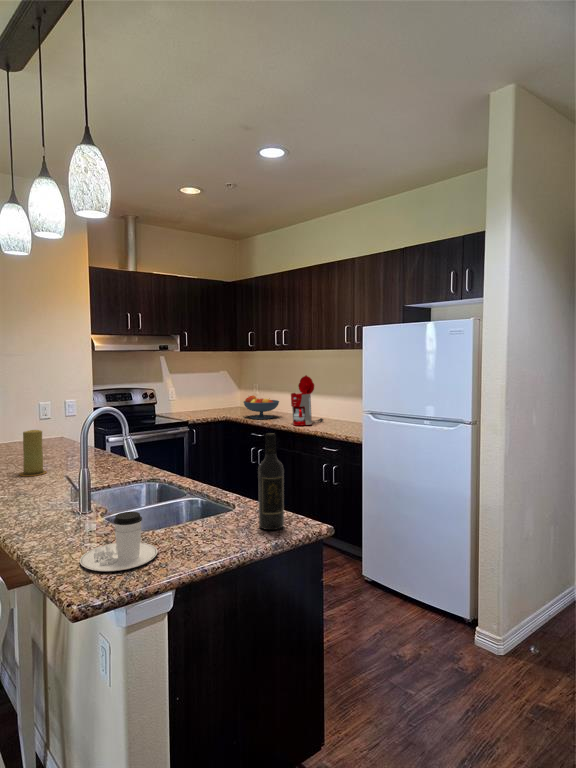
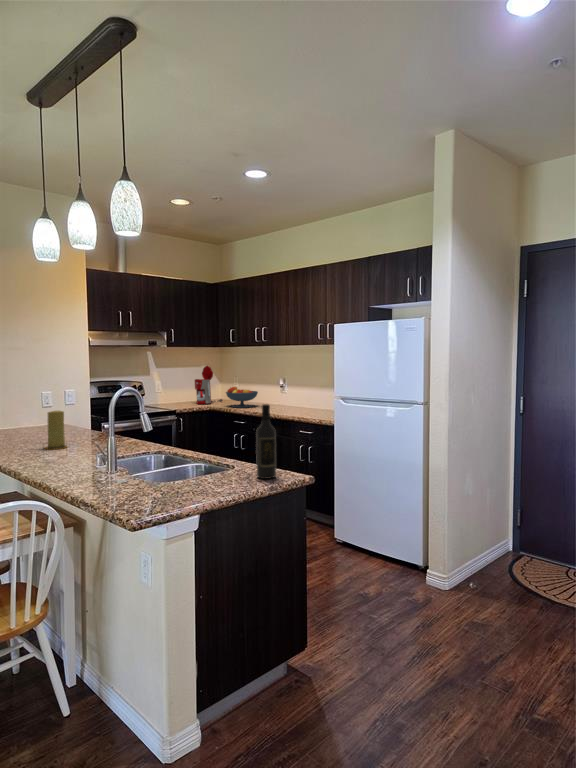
coffee maker: present [291,375,323,426] -> present [195,366,223,404]
coffee cup: present [80,512,157,571] -> none [125,461,183,503]

